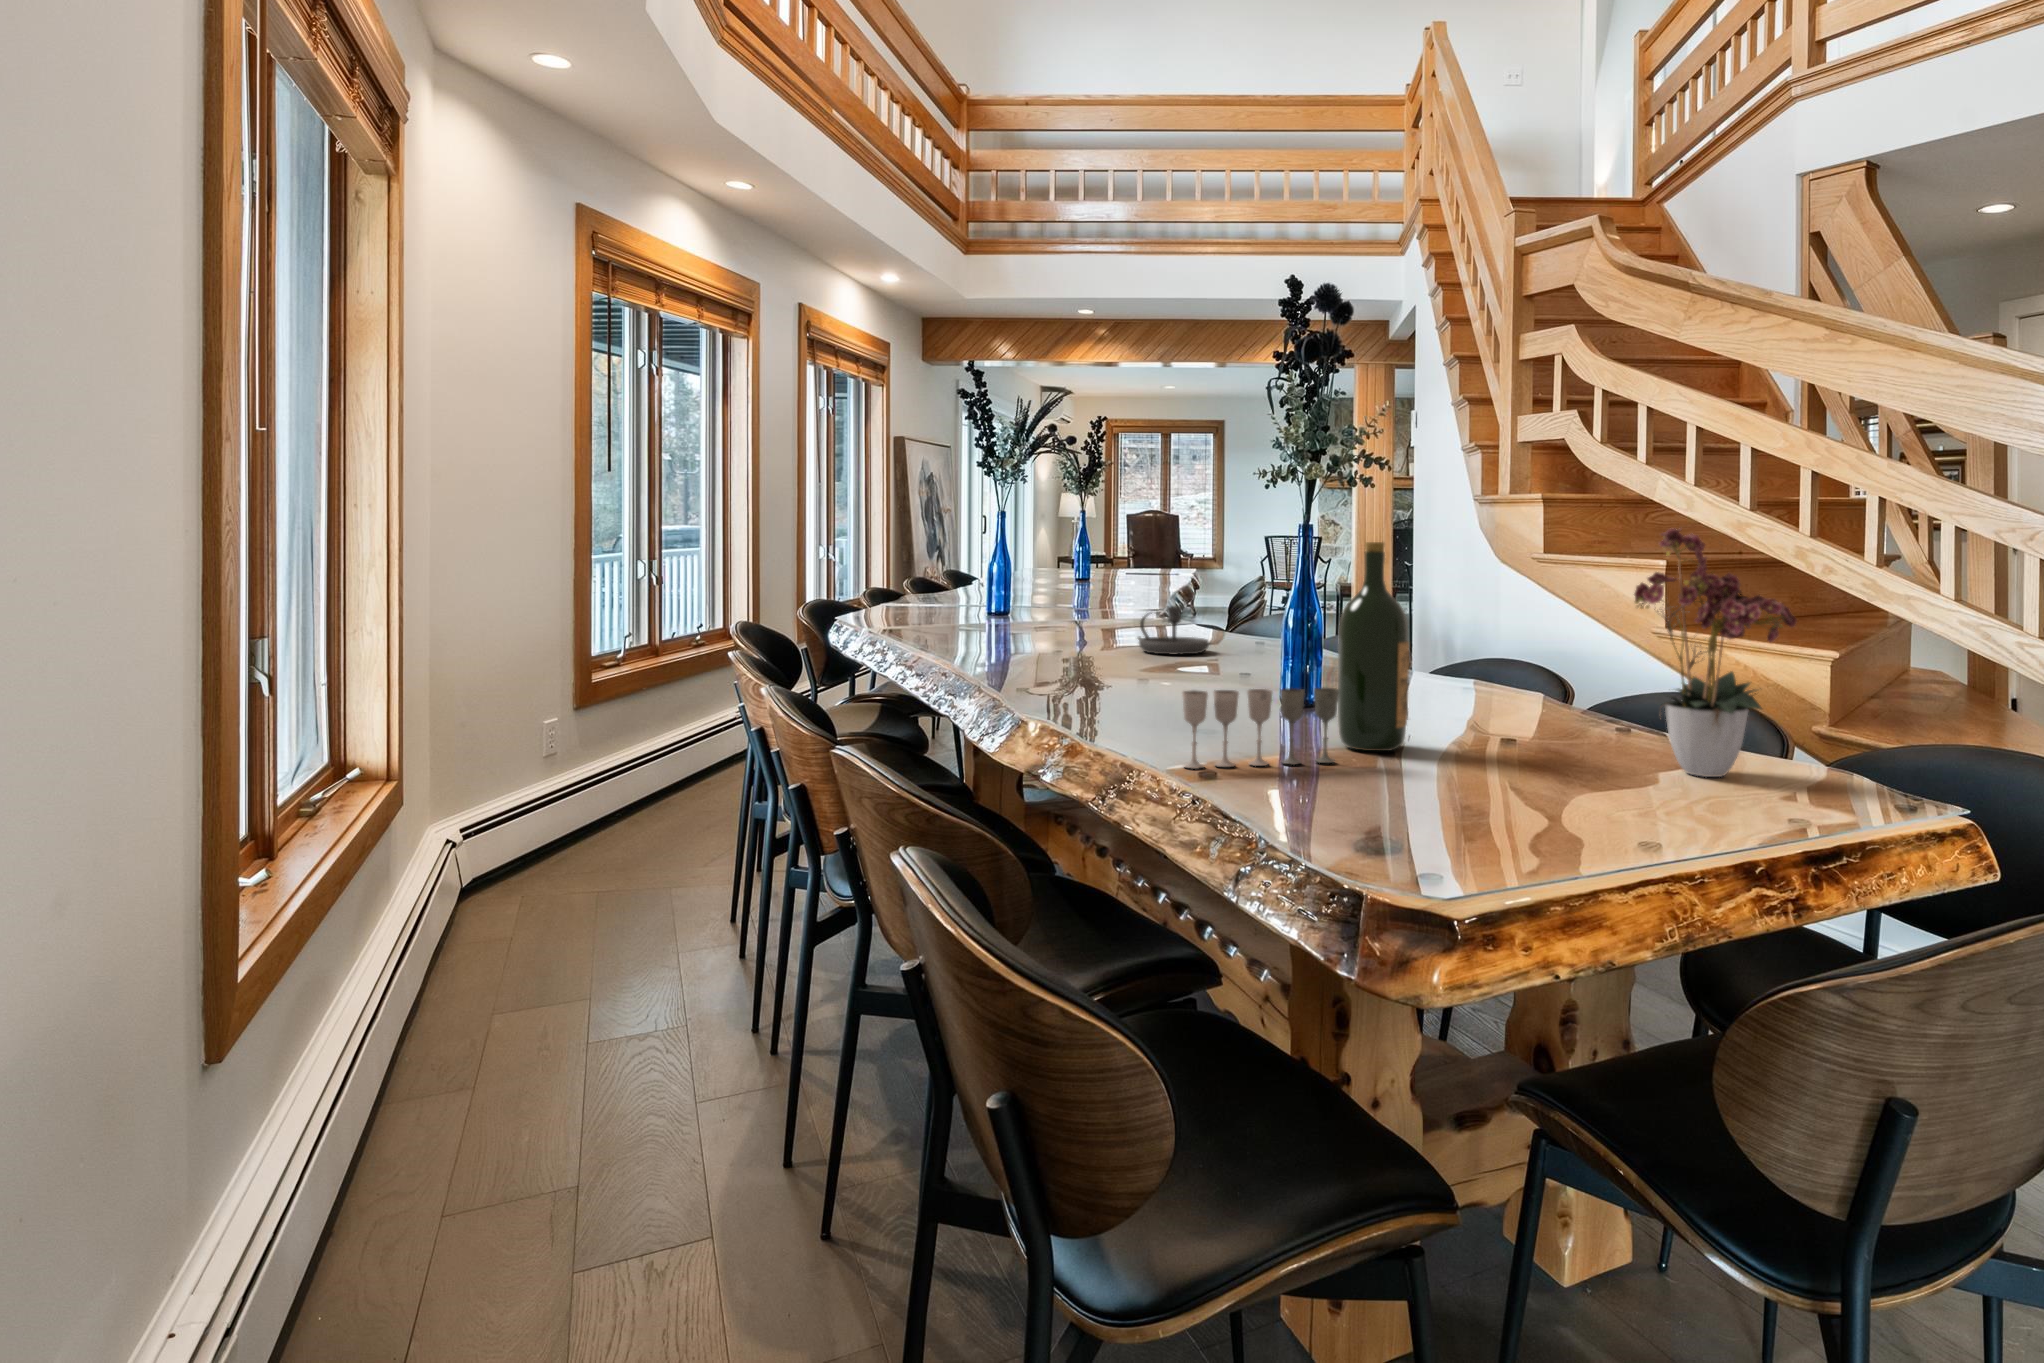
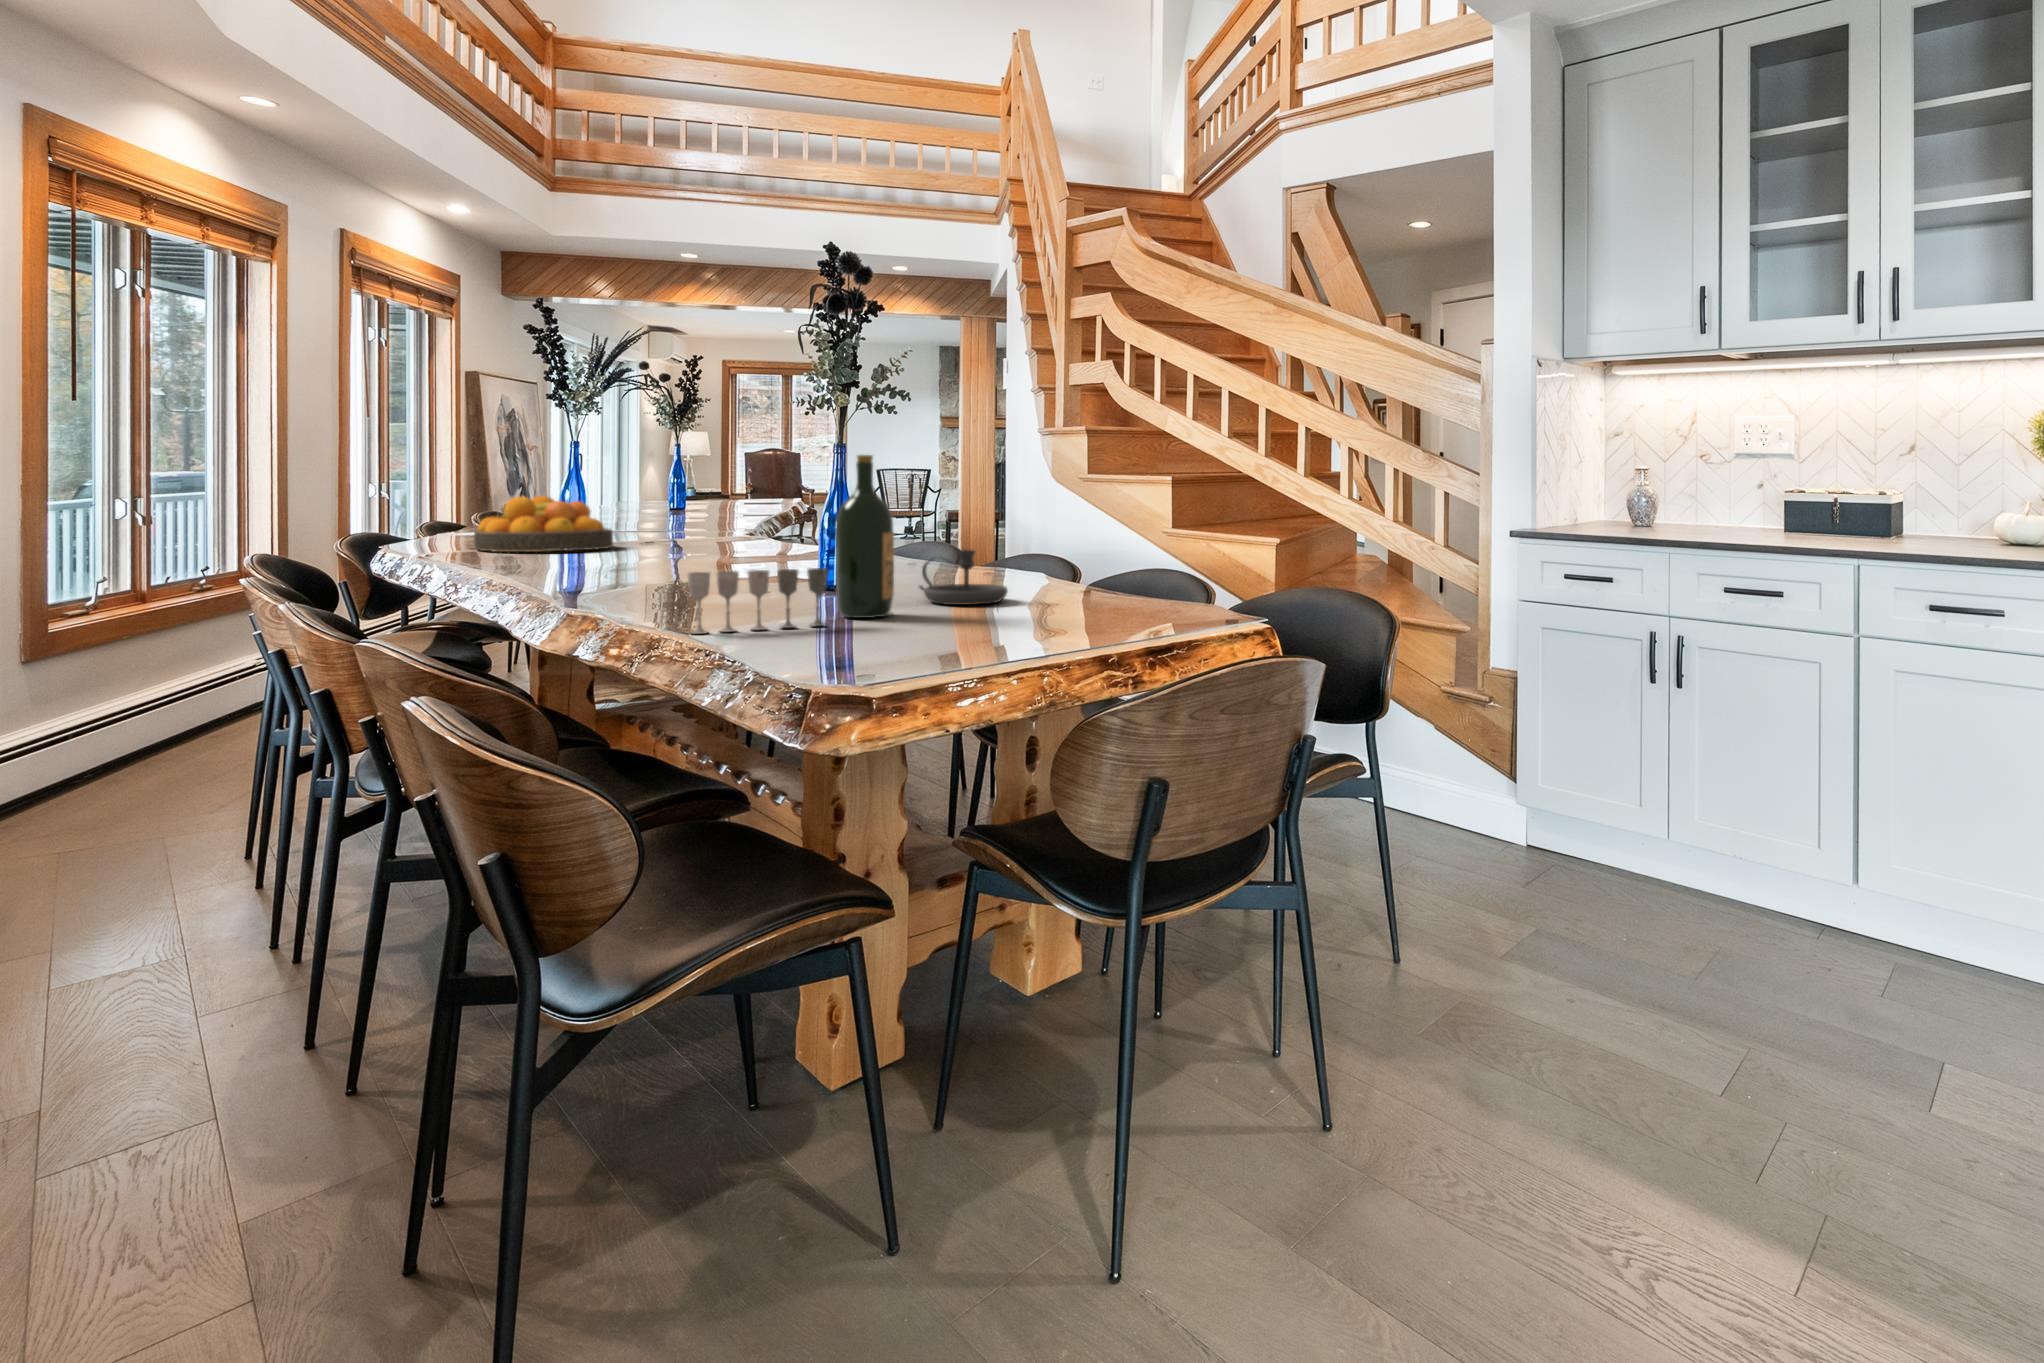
flower arrangement: present [1634,528,1797,777] -> none [1056,436,1176,622]
fruit bowl: none [916,570,1043,632] -> present [474,496,613,552]
candlestick: present [1138,606,1209,654] -> present [920,550,1008,605]

